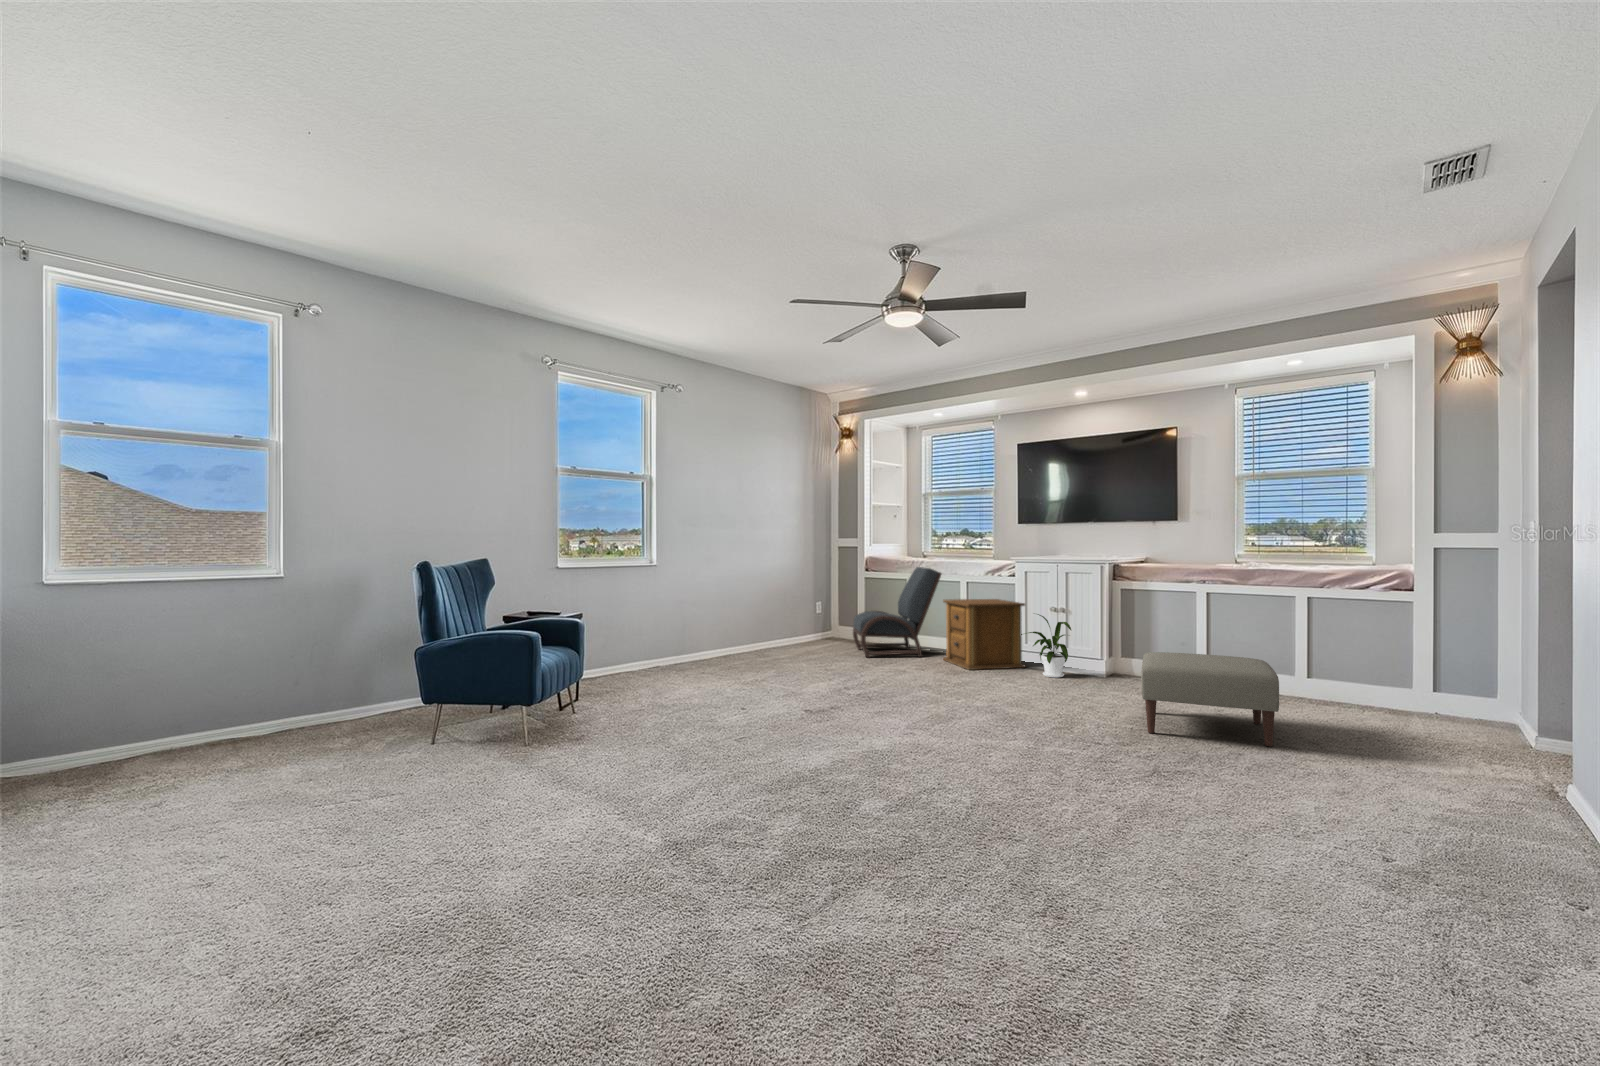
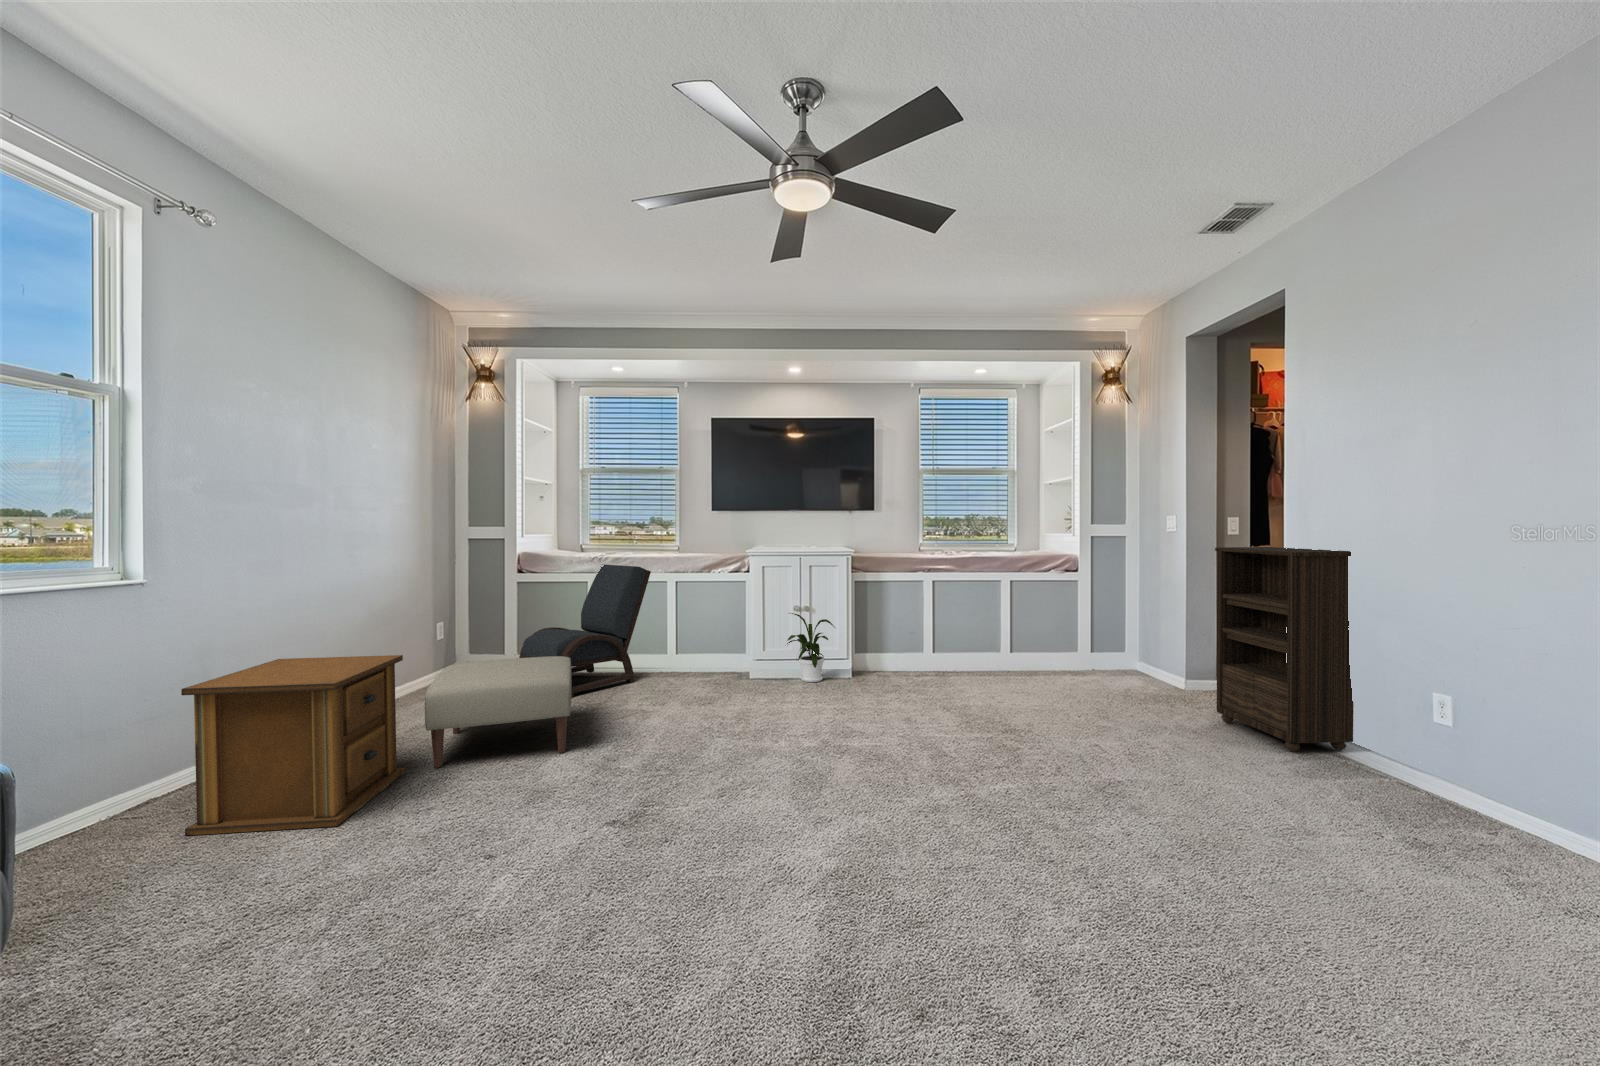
bookshelf: none [1409,558,1524,818] -> present [1215,547,1354,751]
side table: present [943,599,1025,670] -> present [181,655,405,836]
ottoman: present [1141,652,1279,746] -> present [425,656,571,768]

